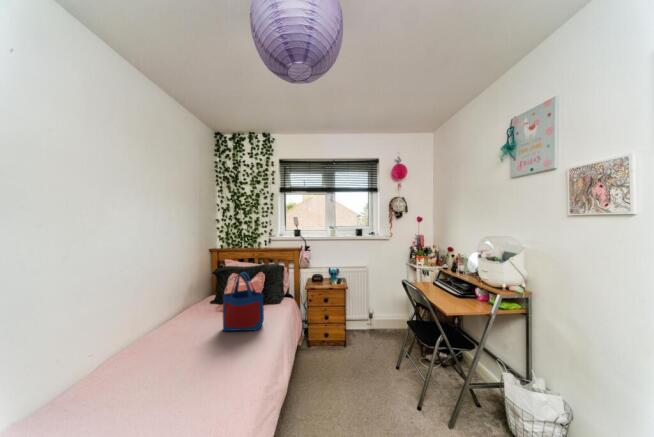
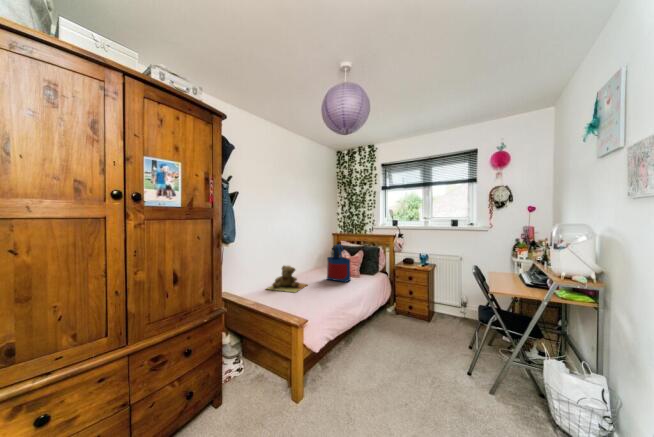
teddy bear: none [94,329,198,399] -> present [267,266,308,293]

